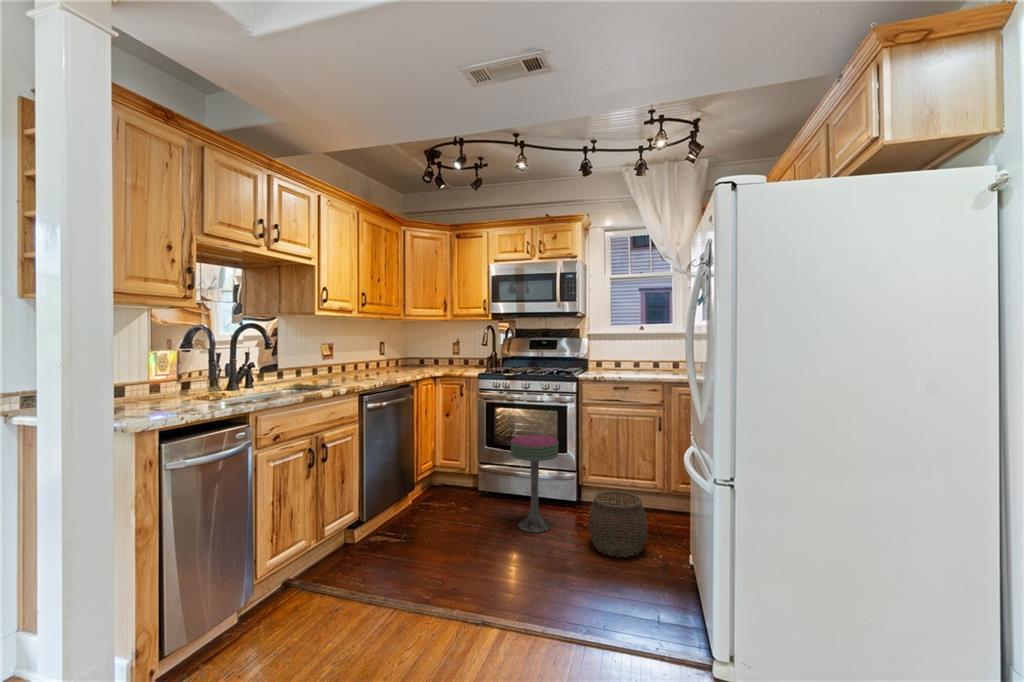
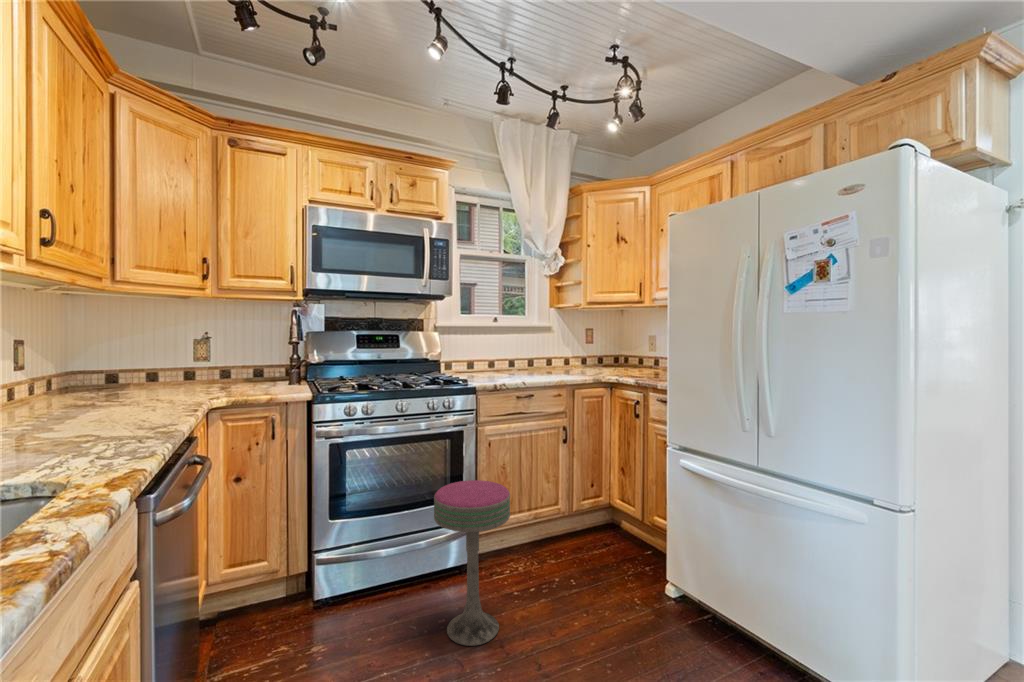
woven basket: present [588,491,648,557] -> none [562,532,641,630]

